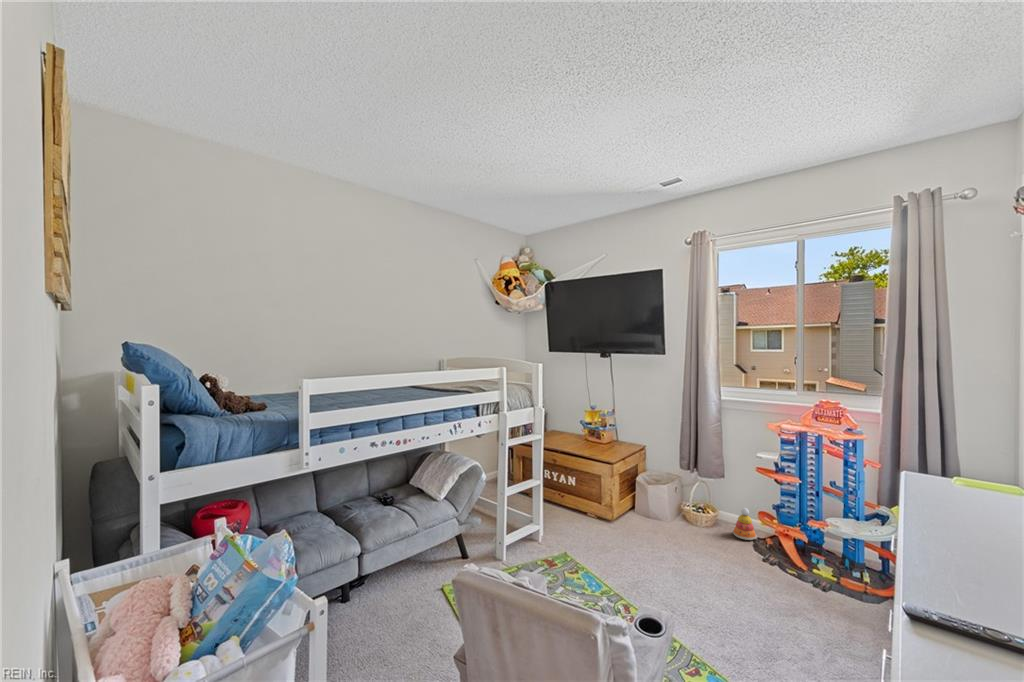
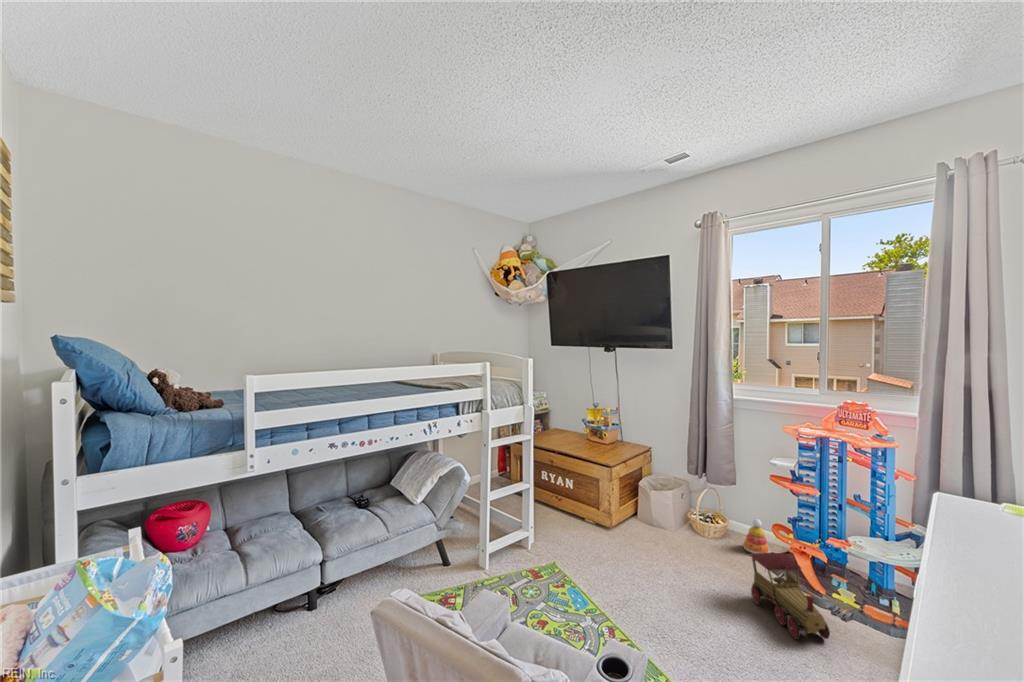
toy train: none [741,535,814,607] -> present [749,553,830,639]

